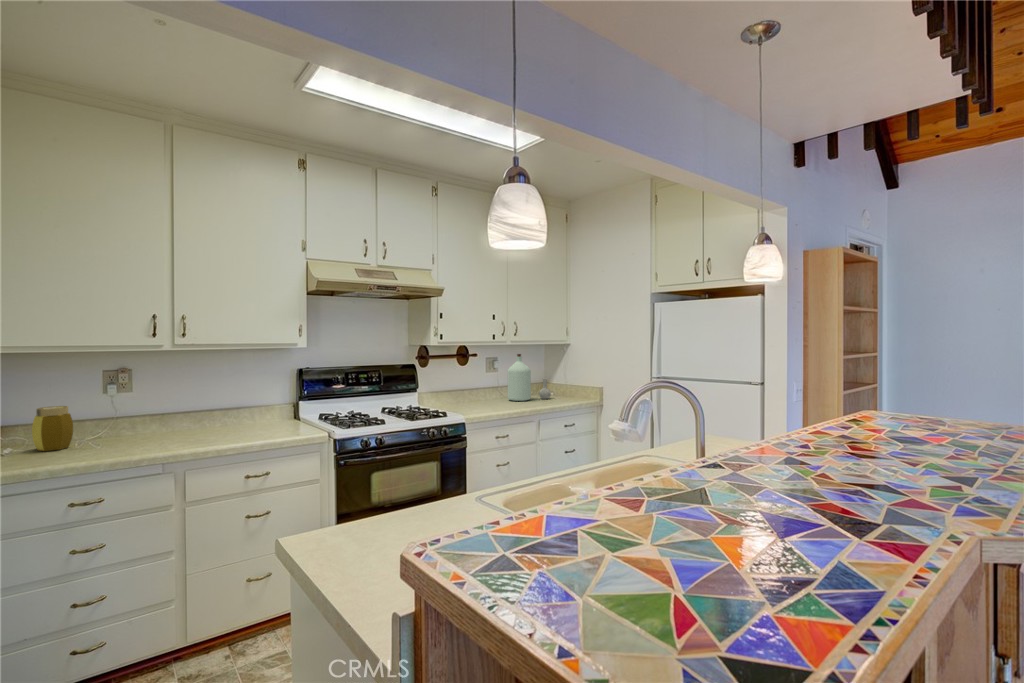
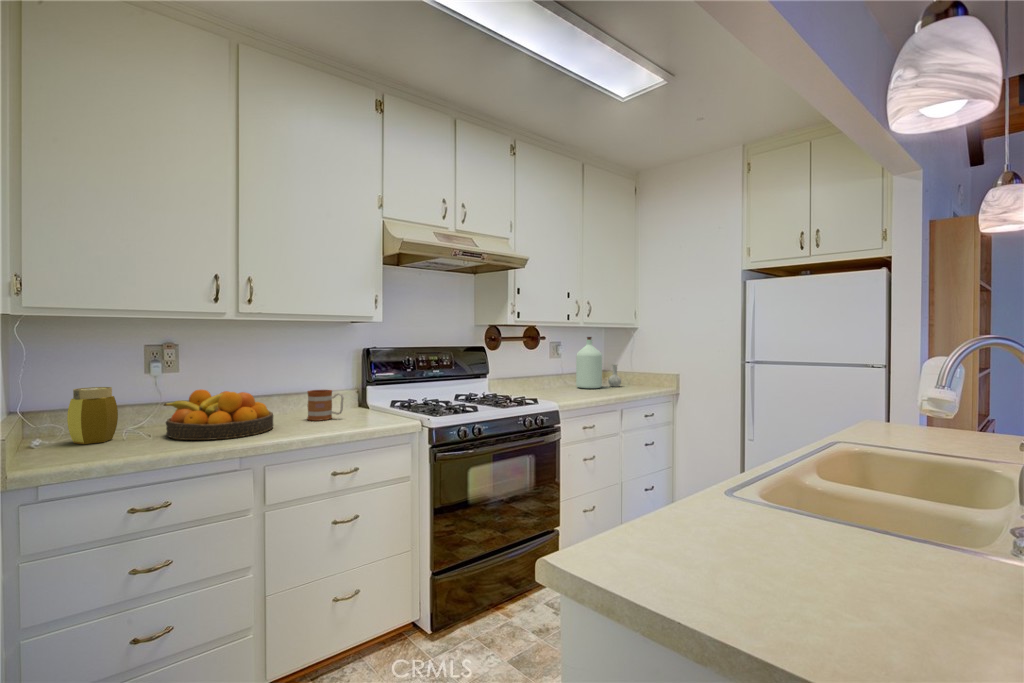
mug: none [236,406,267,432] -> present [308,390,344,421]
fruit bowl: none [109,407,203,448] -> present [164,389,273,440]

